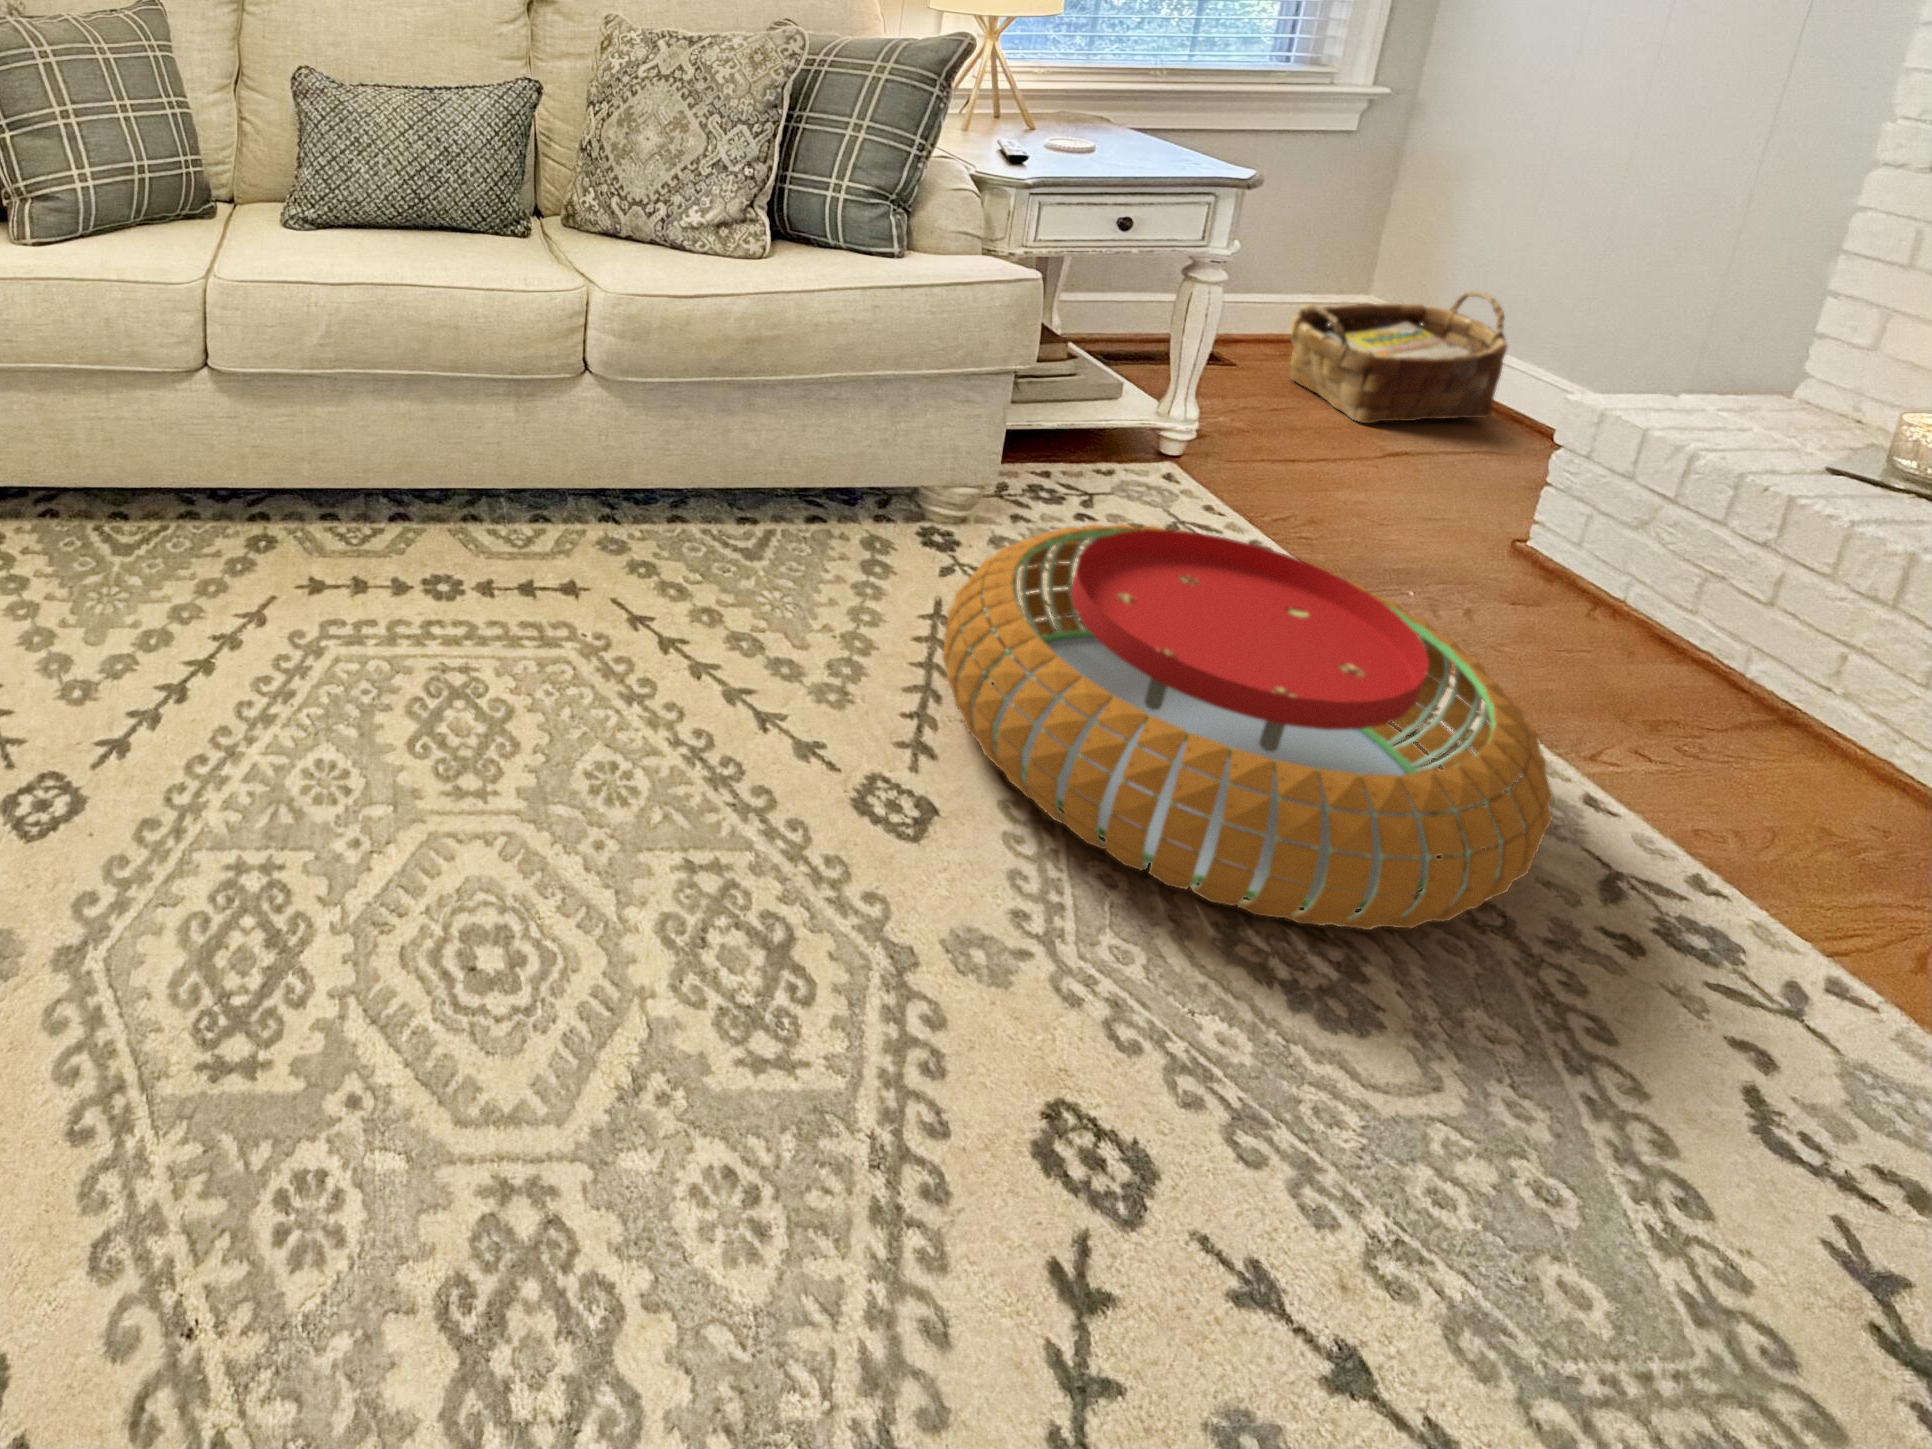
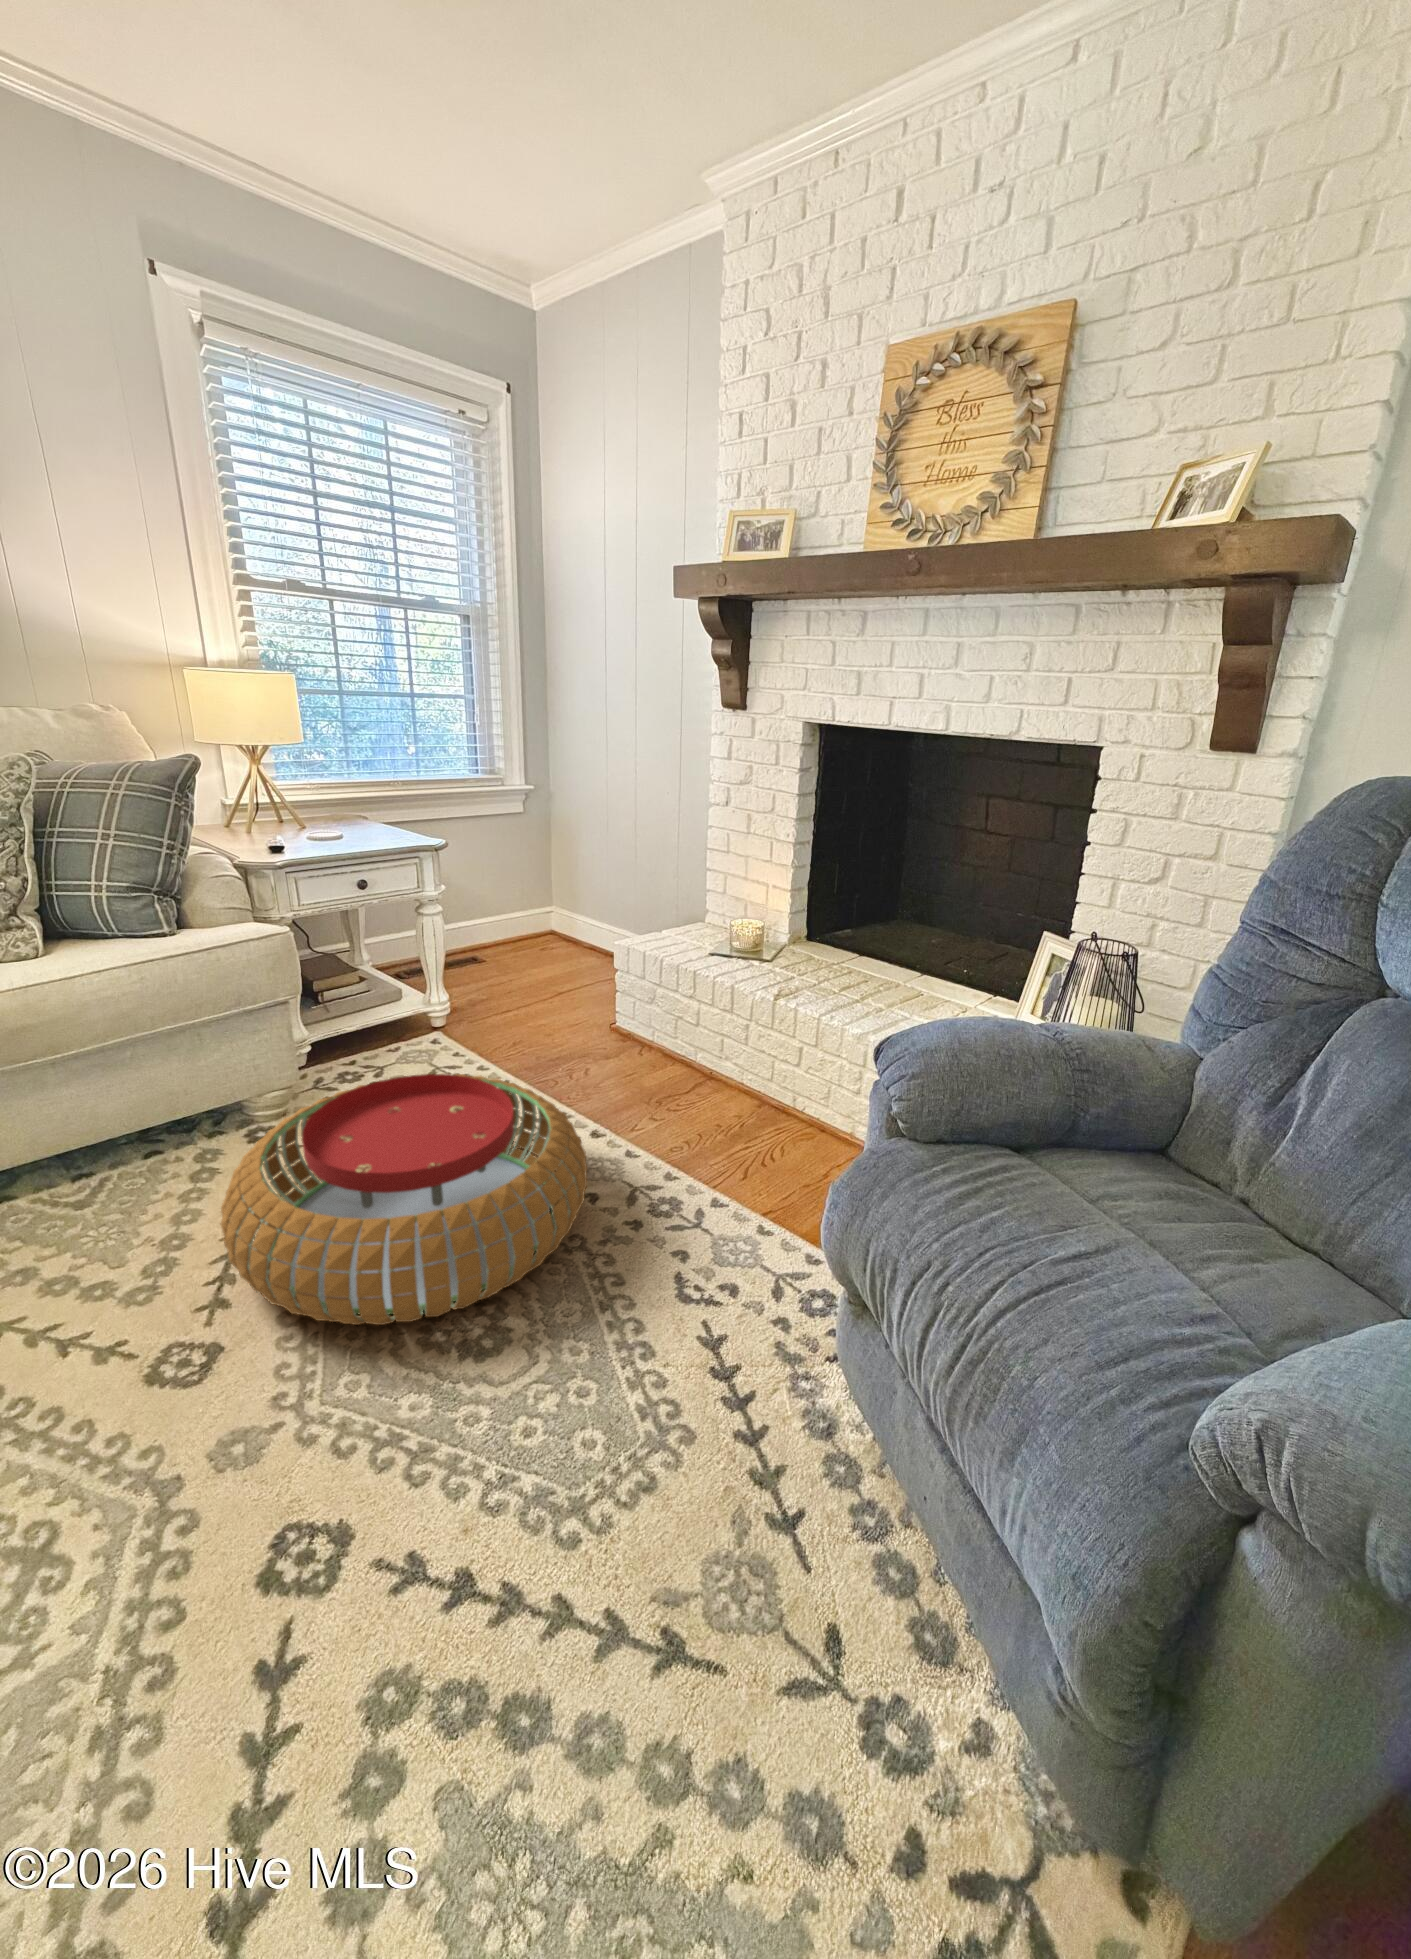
woven basket: present [1289,291,1508,423] -> none [506,893,610,979]

